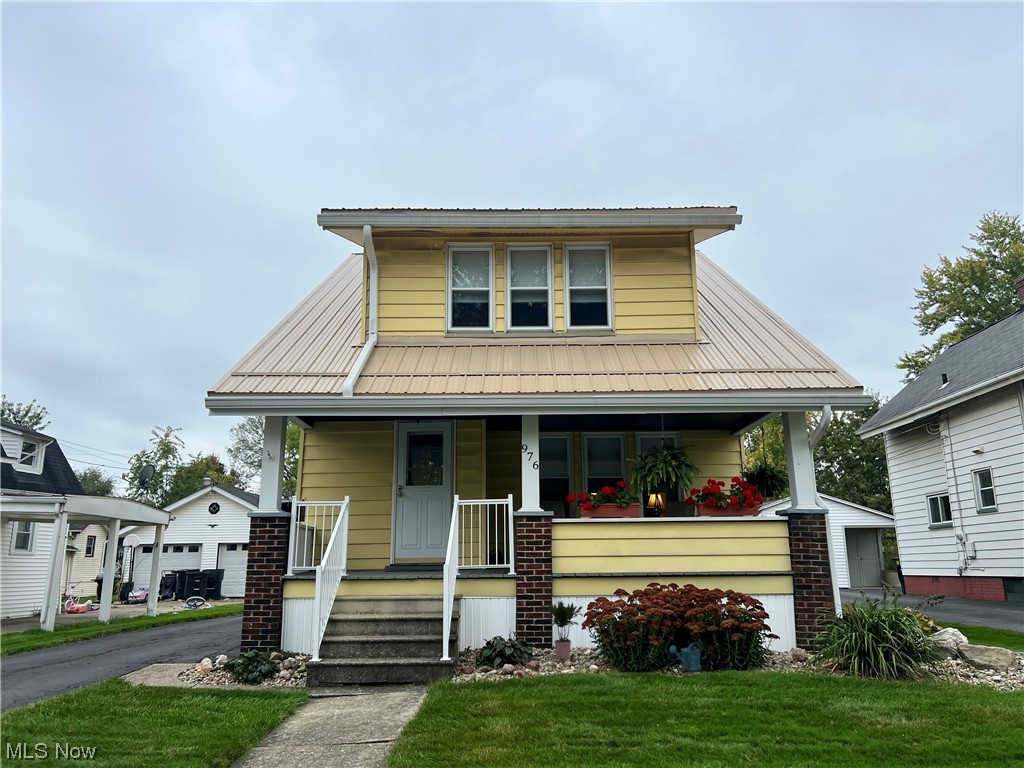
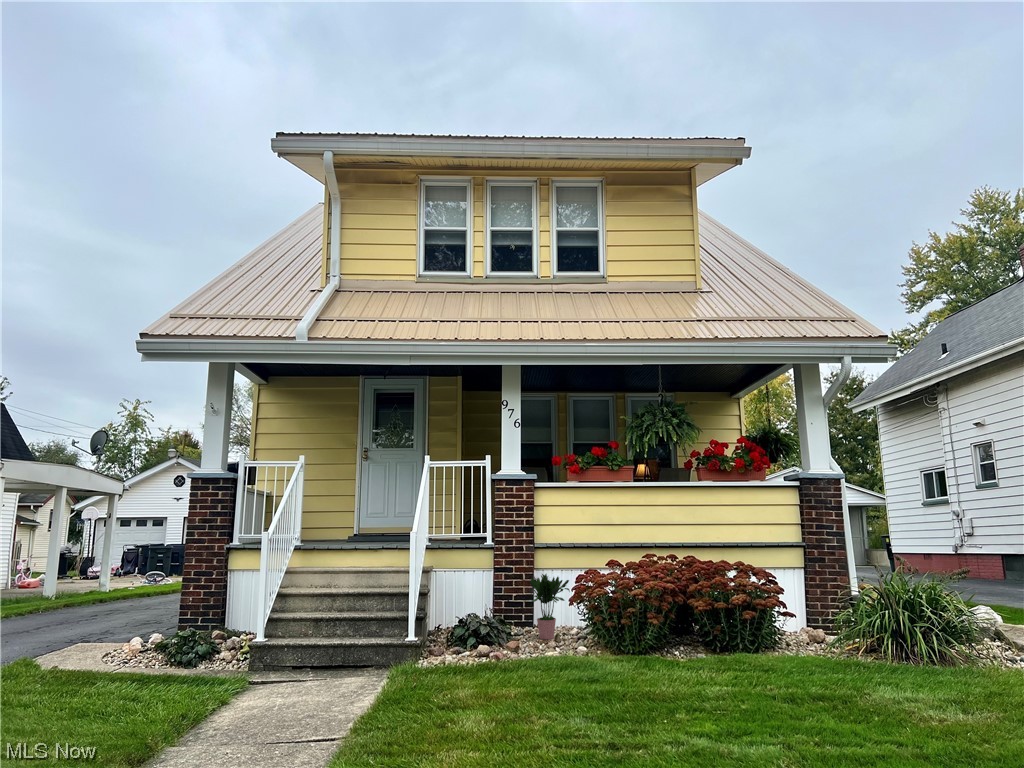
watering can: present [670,643,701,672] -> none [670,621,705,654]

